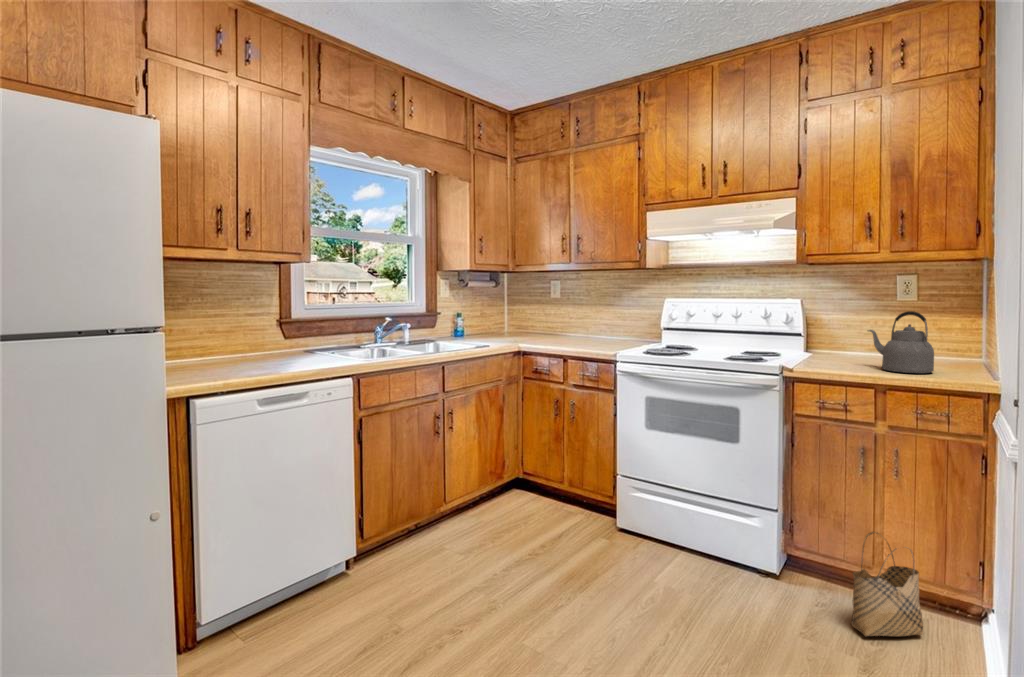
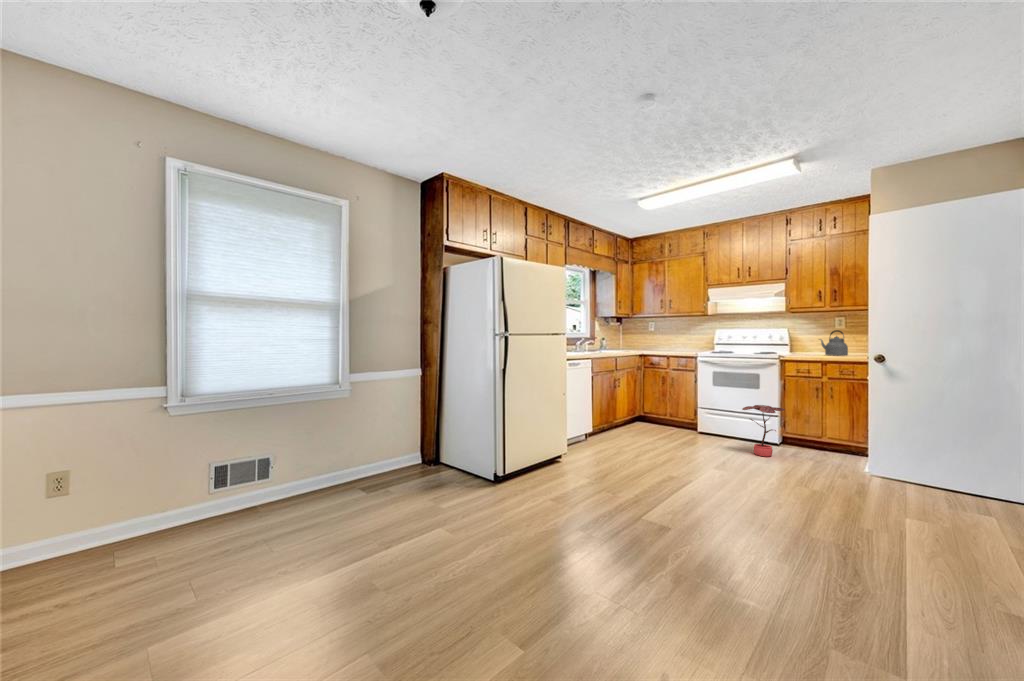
potted plant: none [693,493,789,625] -> present [742,405,785,457]
woven basket: present [851,532,923,636] -> none [813,420,845,462]

